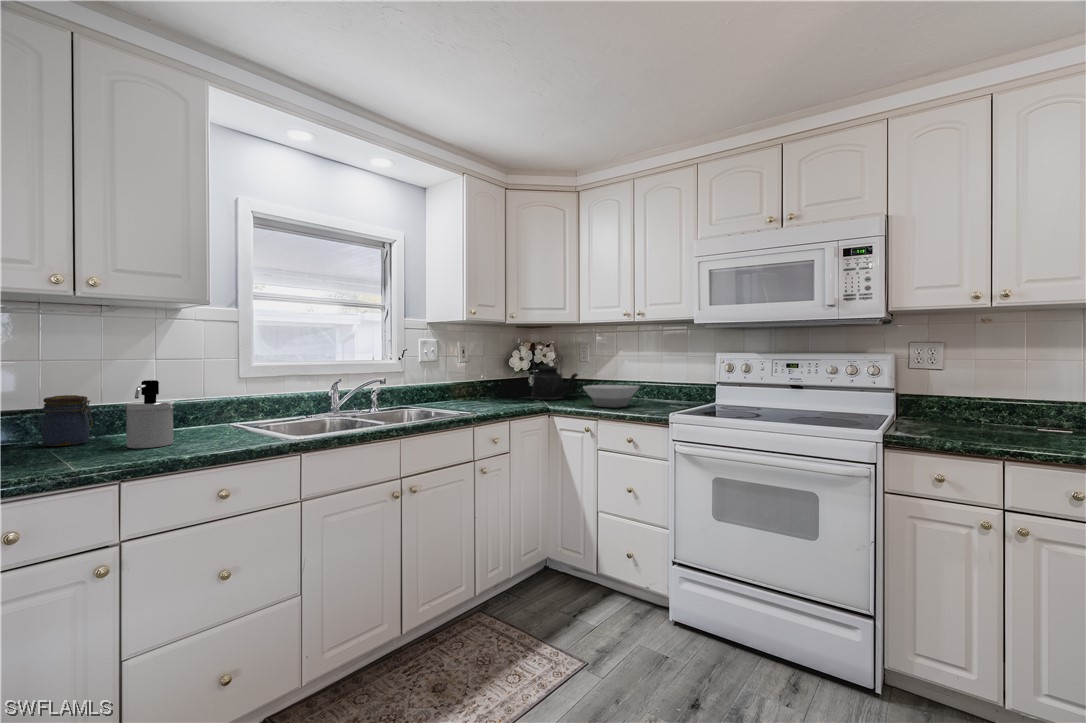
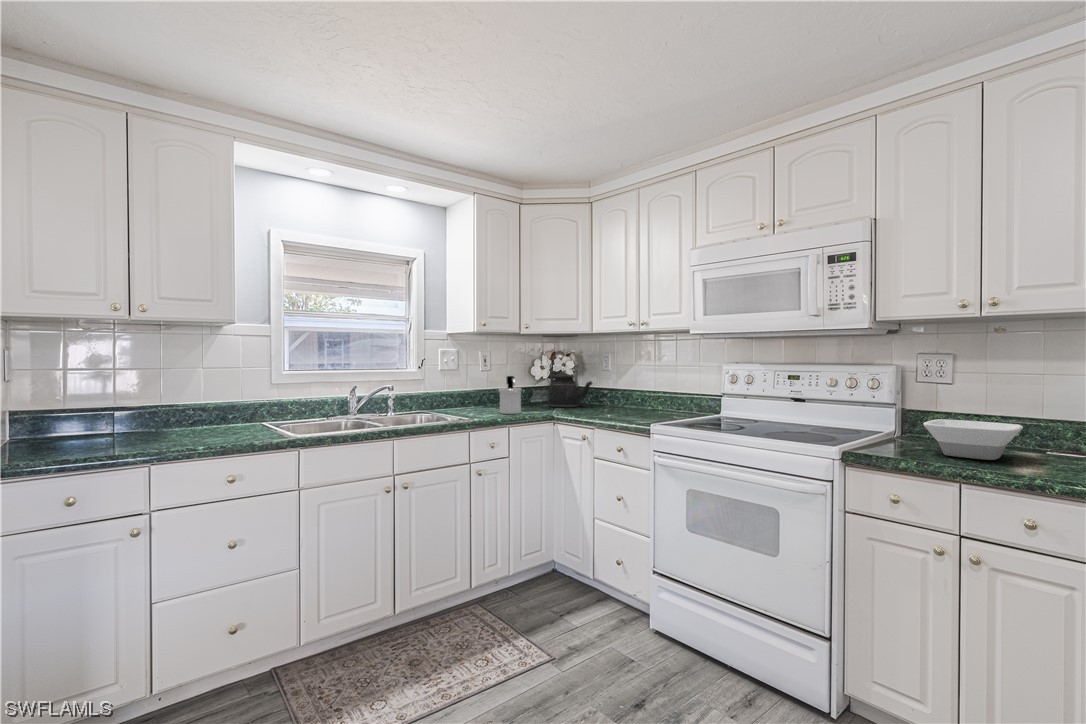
soap dispenser: present [124,380,175,448] -> present [499,376,522,414]
bowl: present [583,385,639,408] -> present [923,419,1023,460]
jar: present [42,395,93,446] -> none [114,397,149,436]

